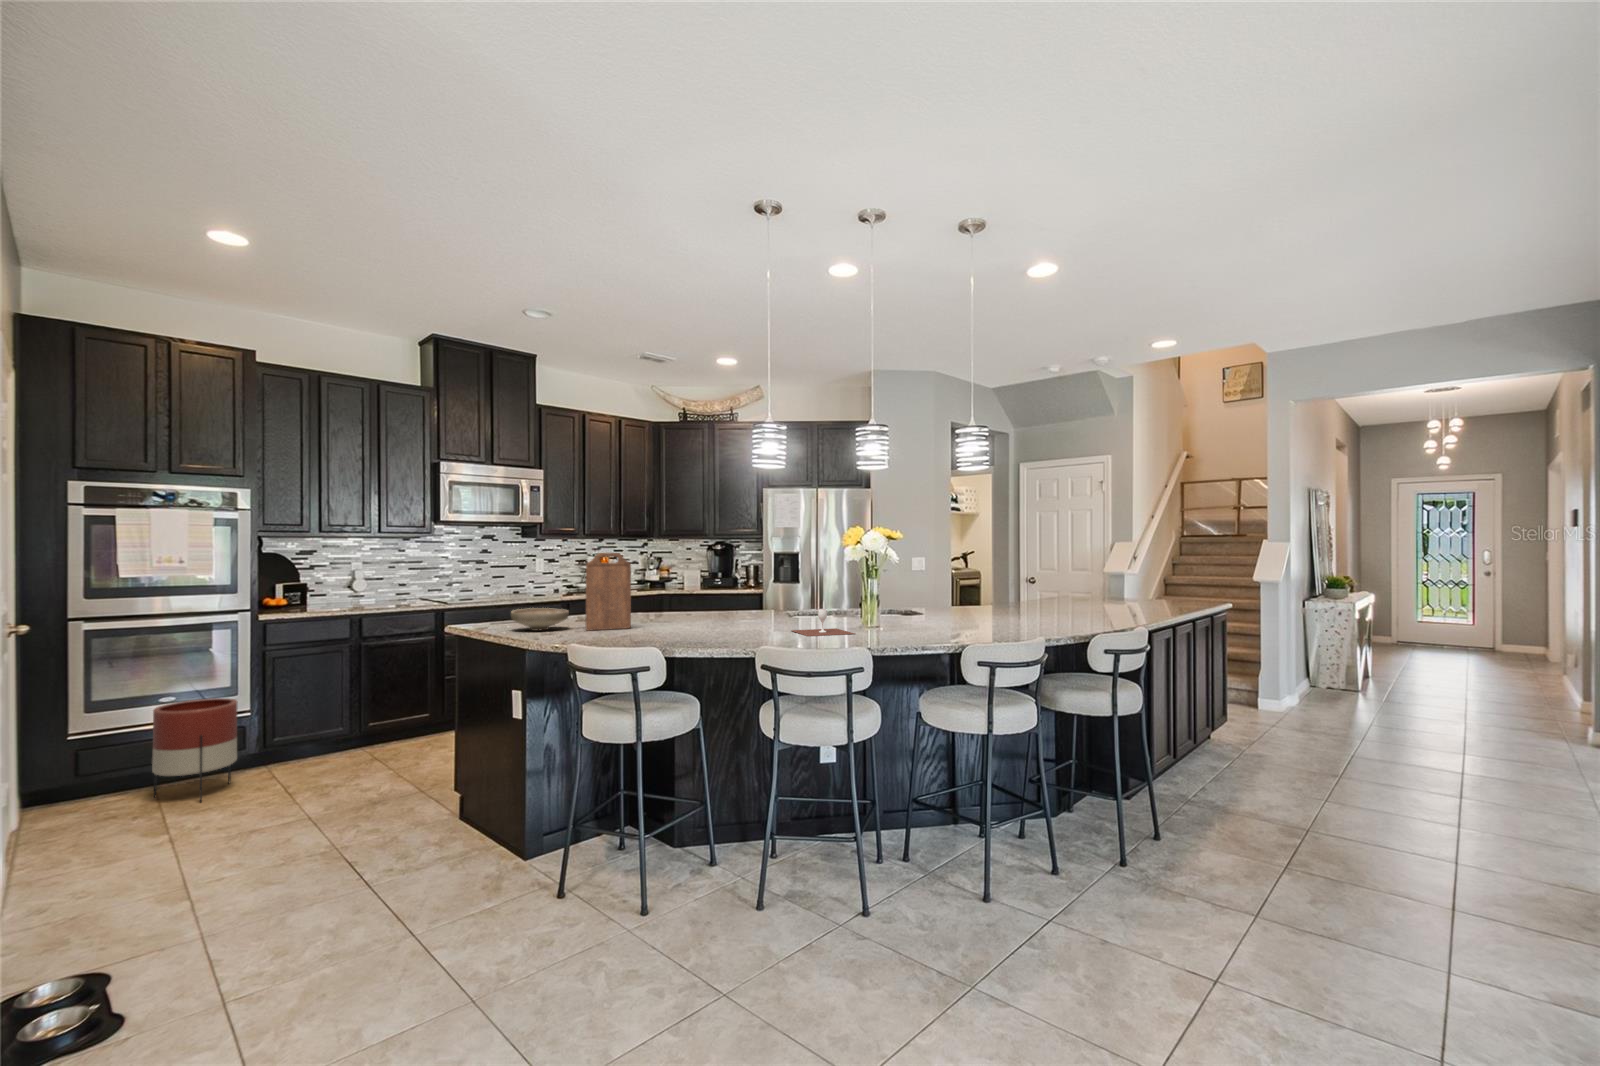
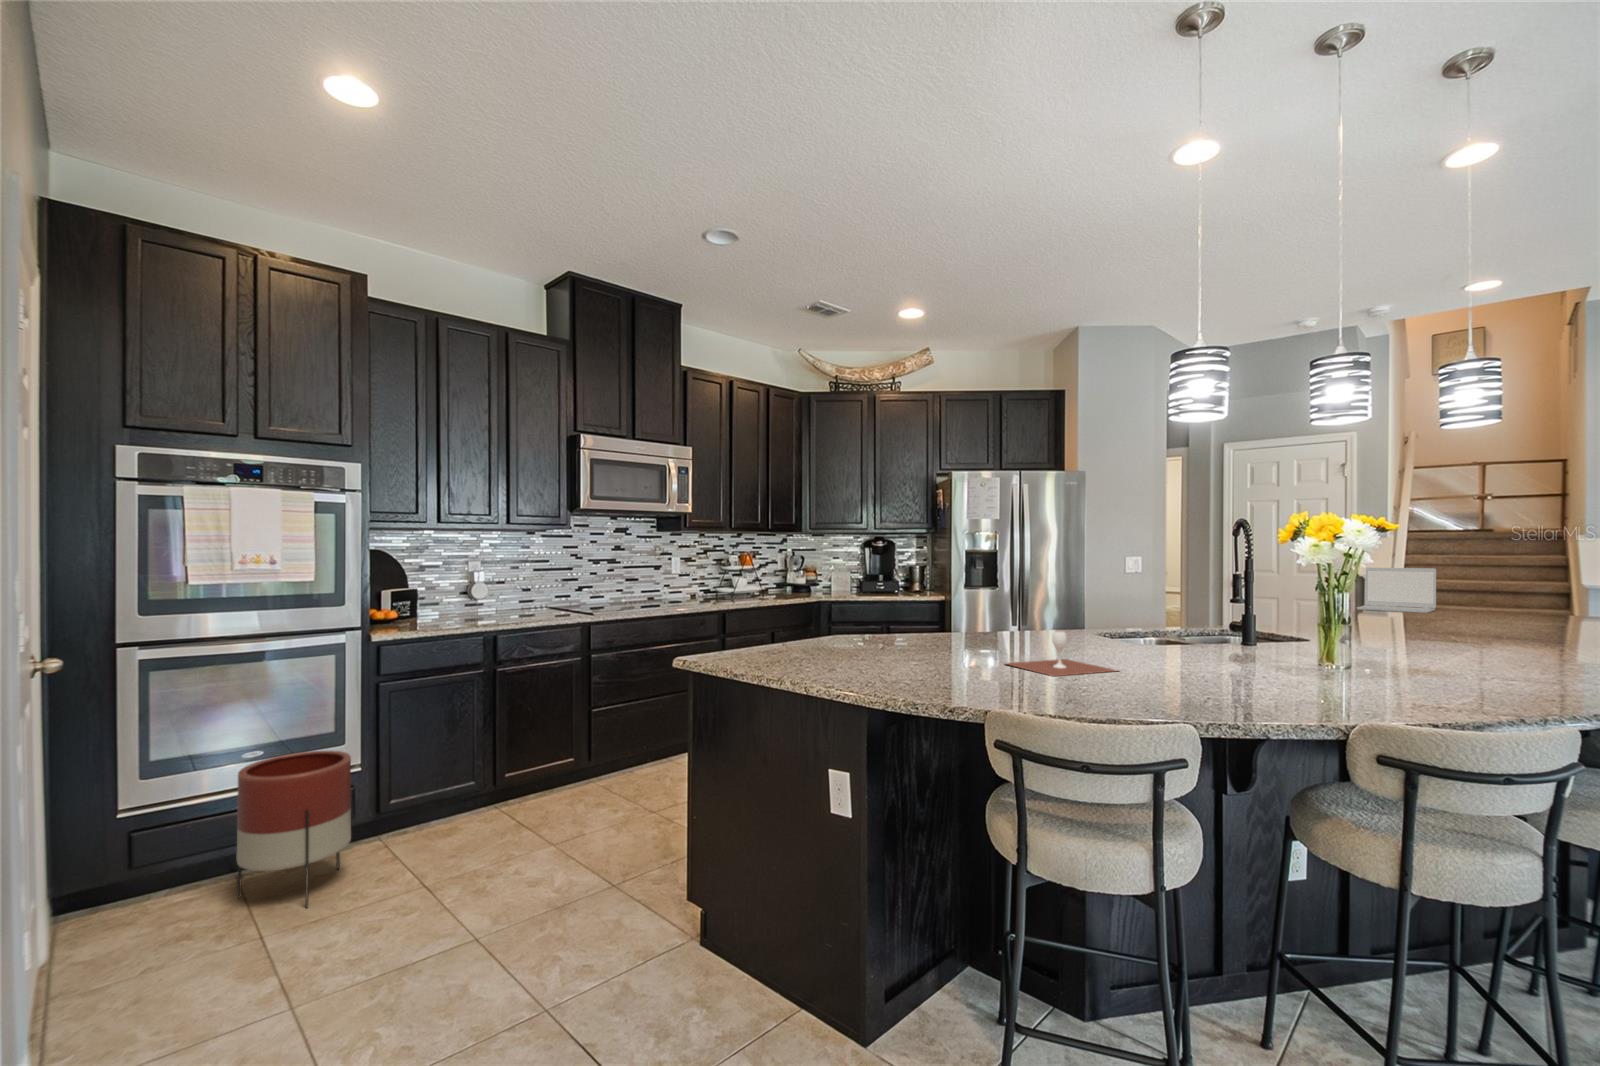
cutting board: present [586,553,631,631] -> none [910,544,968,664]
laptop: none [1050,569,1108,605] -> present [1357,567,1436,613]
bowl: present [511,608,569,630] -> none [793,628,877,663]
wine glass: present [792,609,855,636] -> present [1006,631,1116,676]

